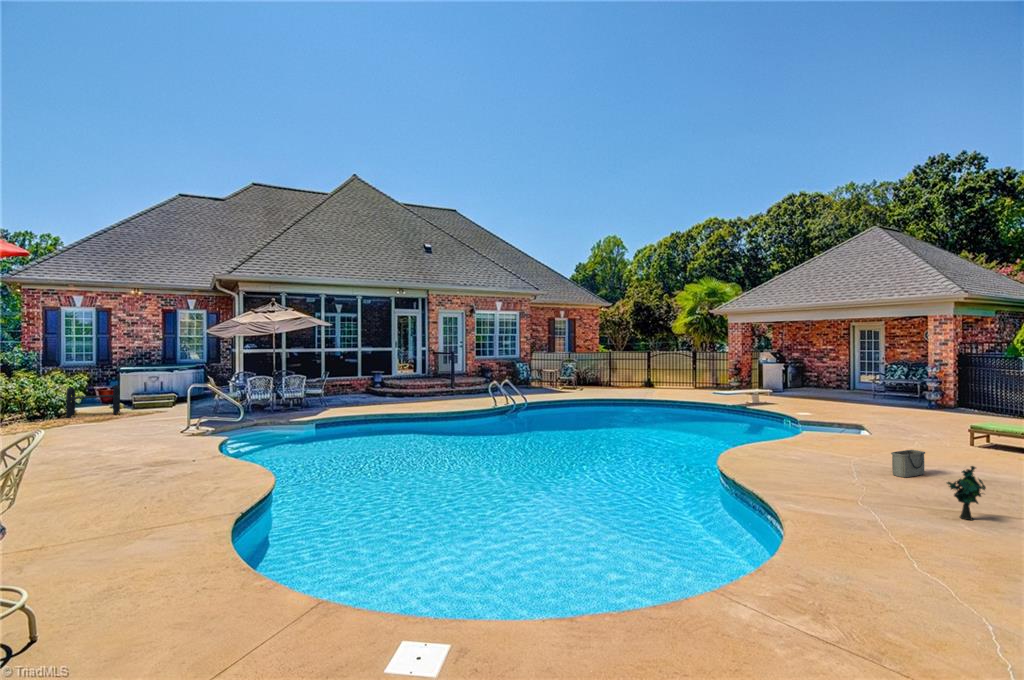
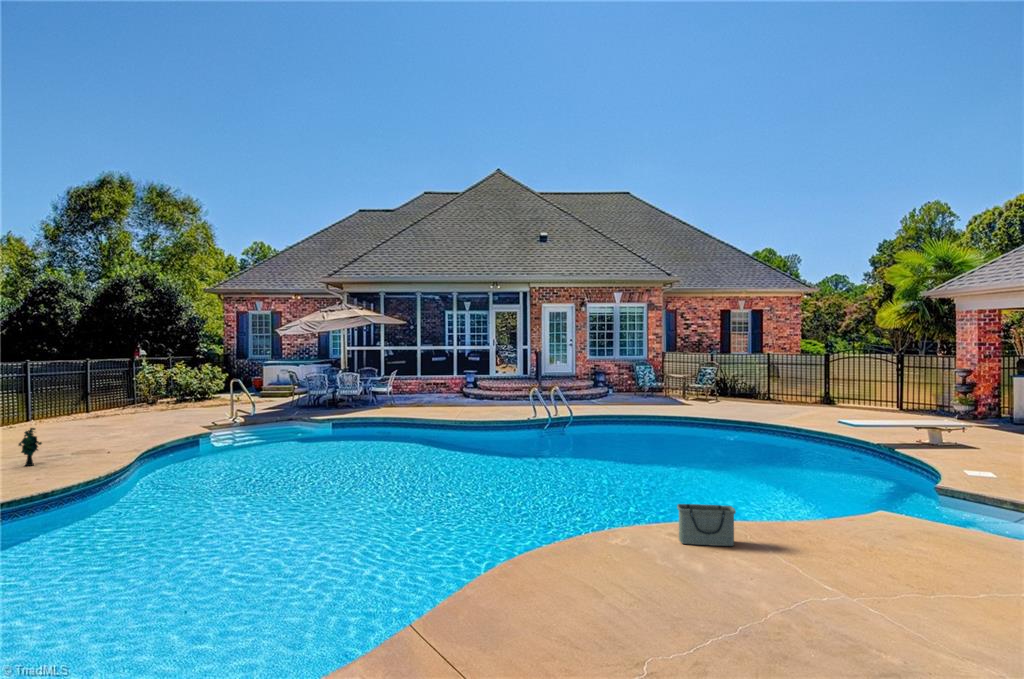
bench: present [66,385,120,418] -> none [212,374,251,398]
decorative plant: present [947,466,986,520] -> present [19,428,42,466]

